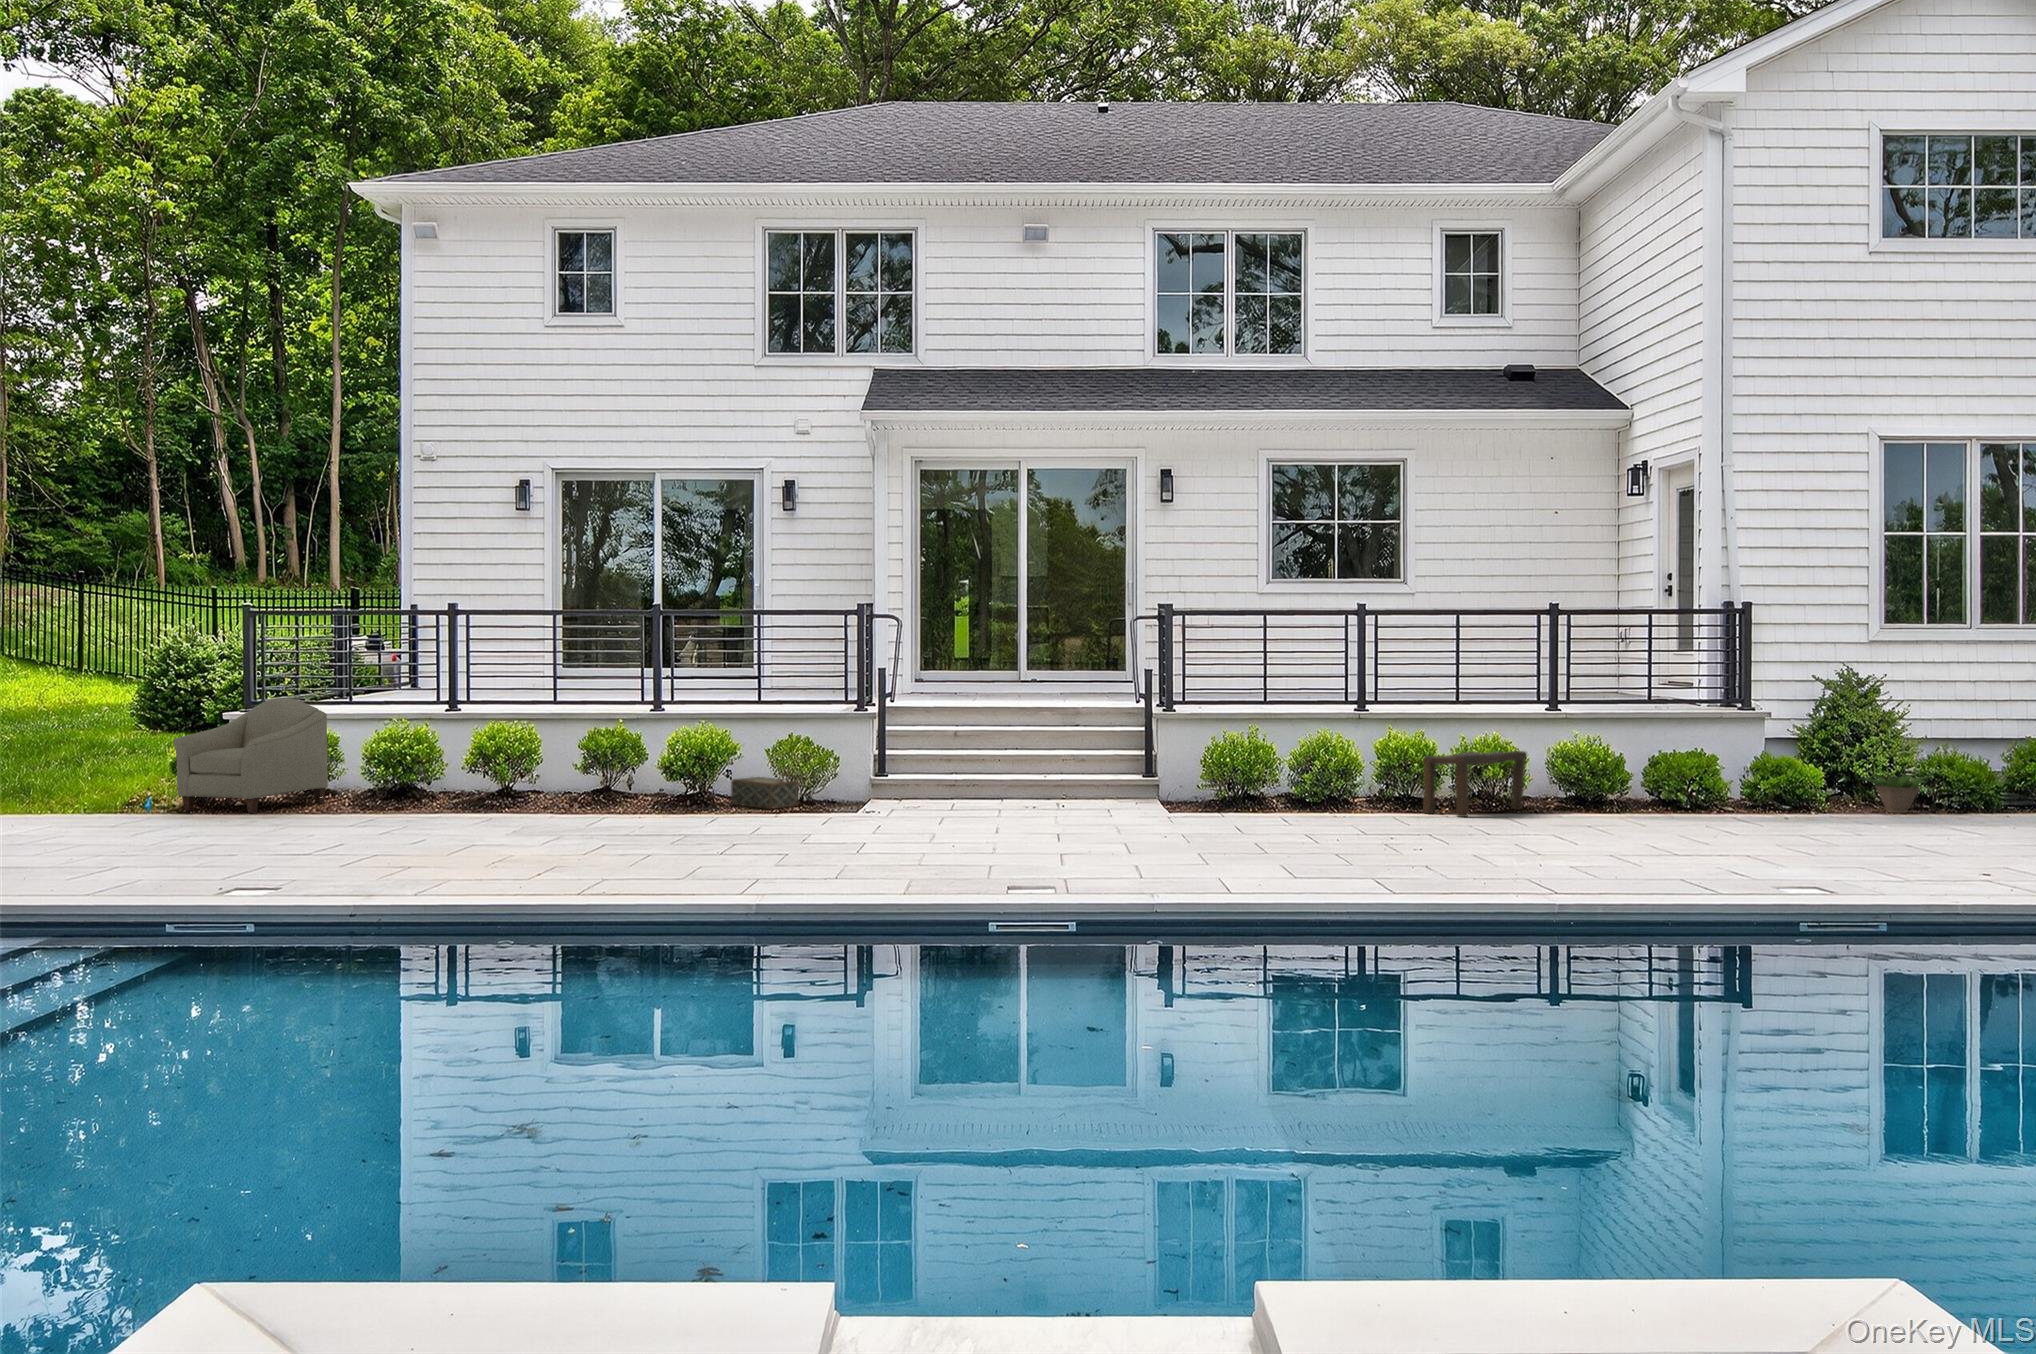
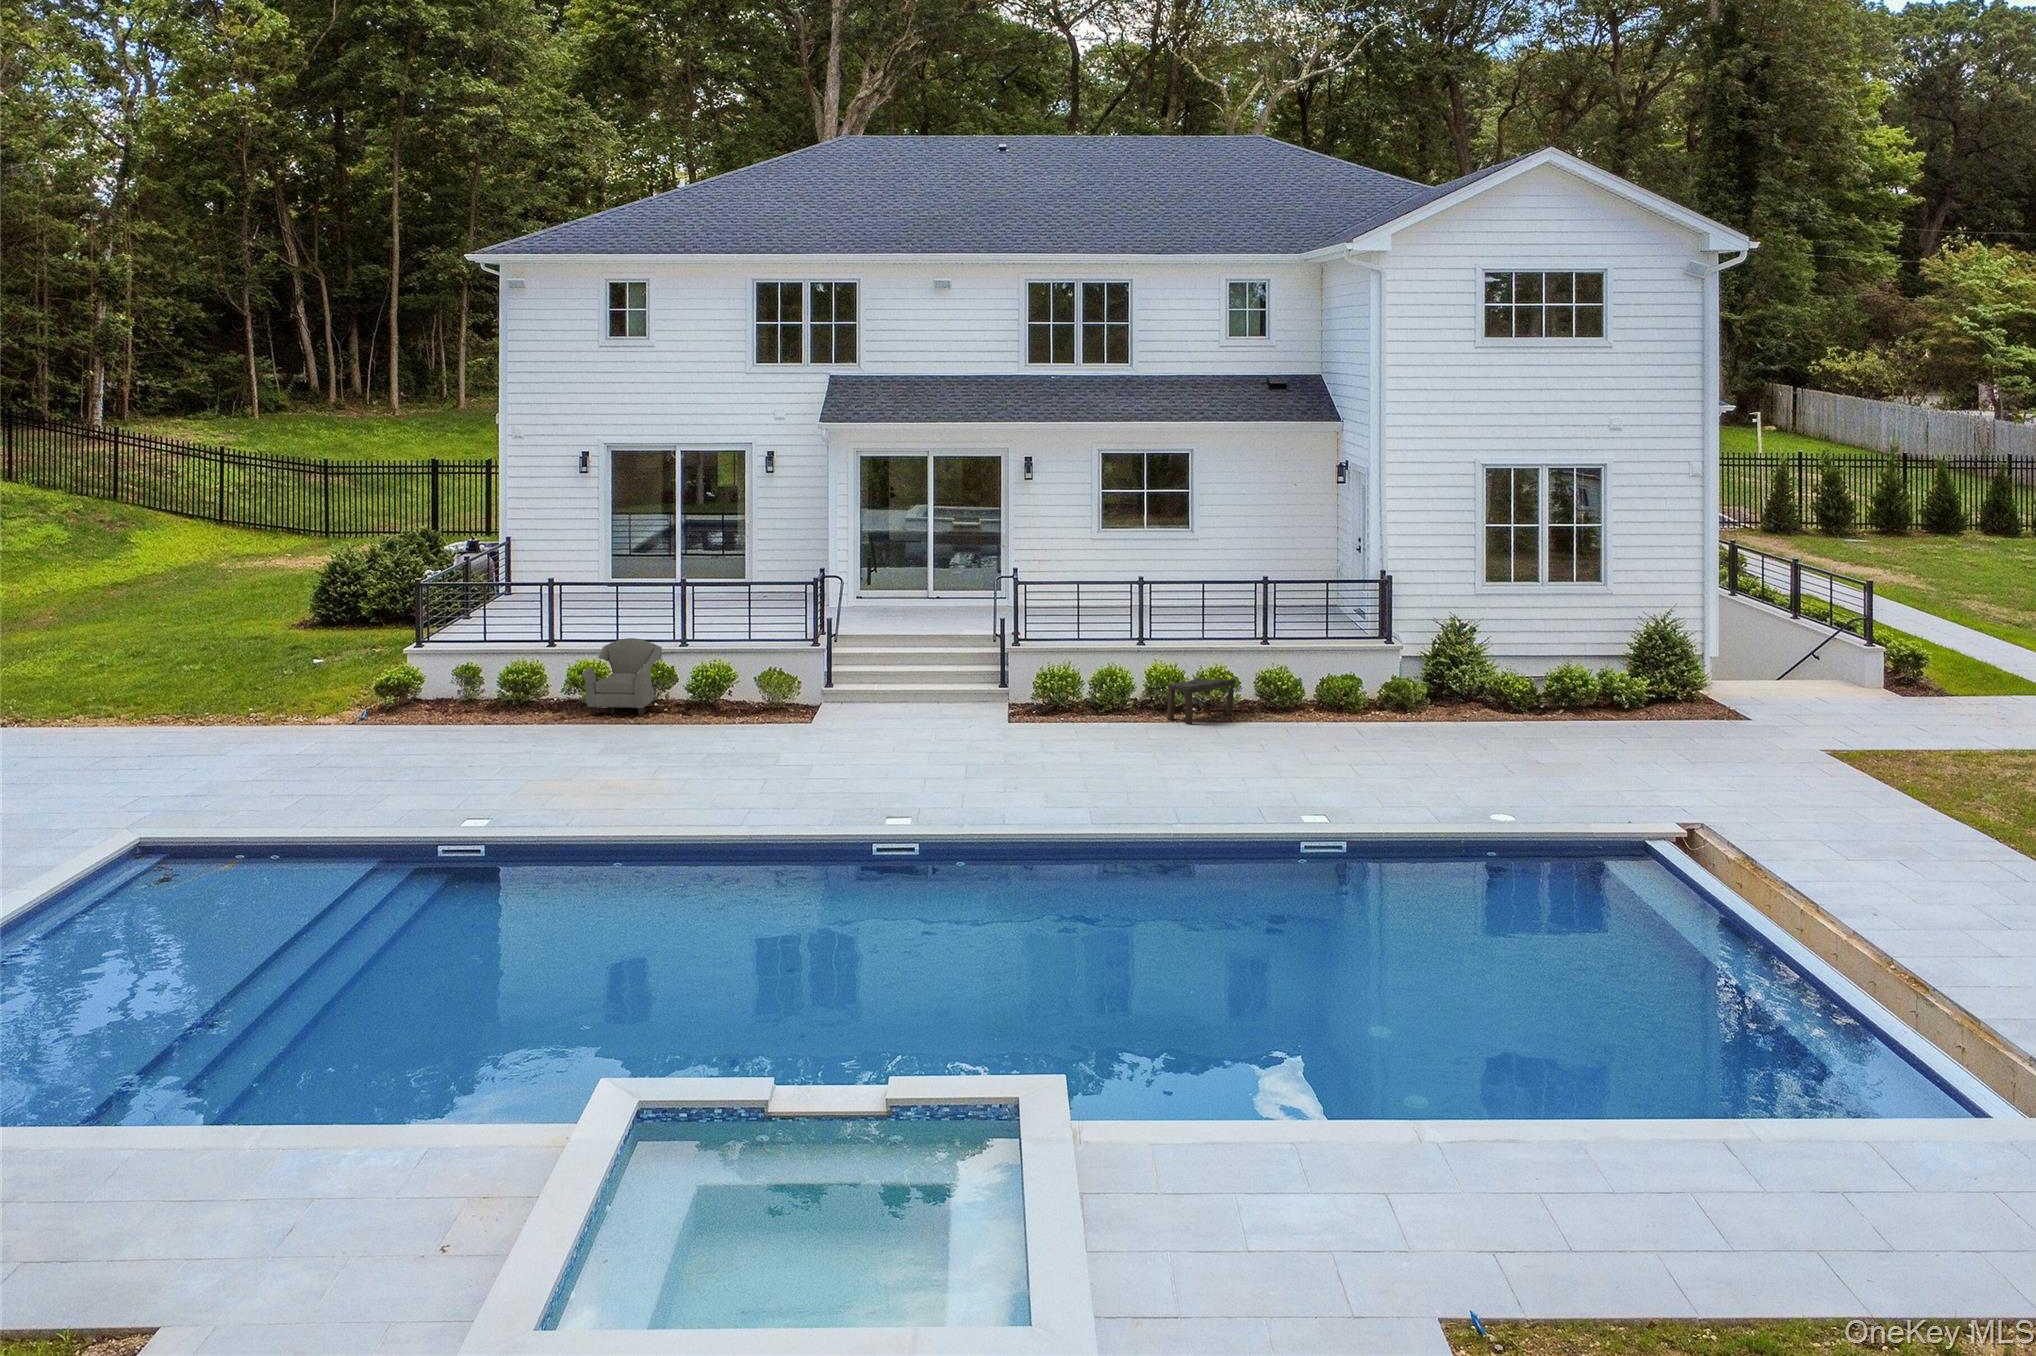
chair: present [174,698,328,814] -> present [583,638,662,716]
decorative plant: present [1861,774,1927,813] -> none [1441,693,1488,719]
woven basket: present [731,777,798,809] -> none [735,688,778,714]

